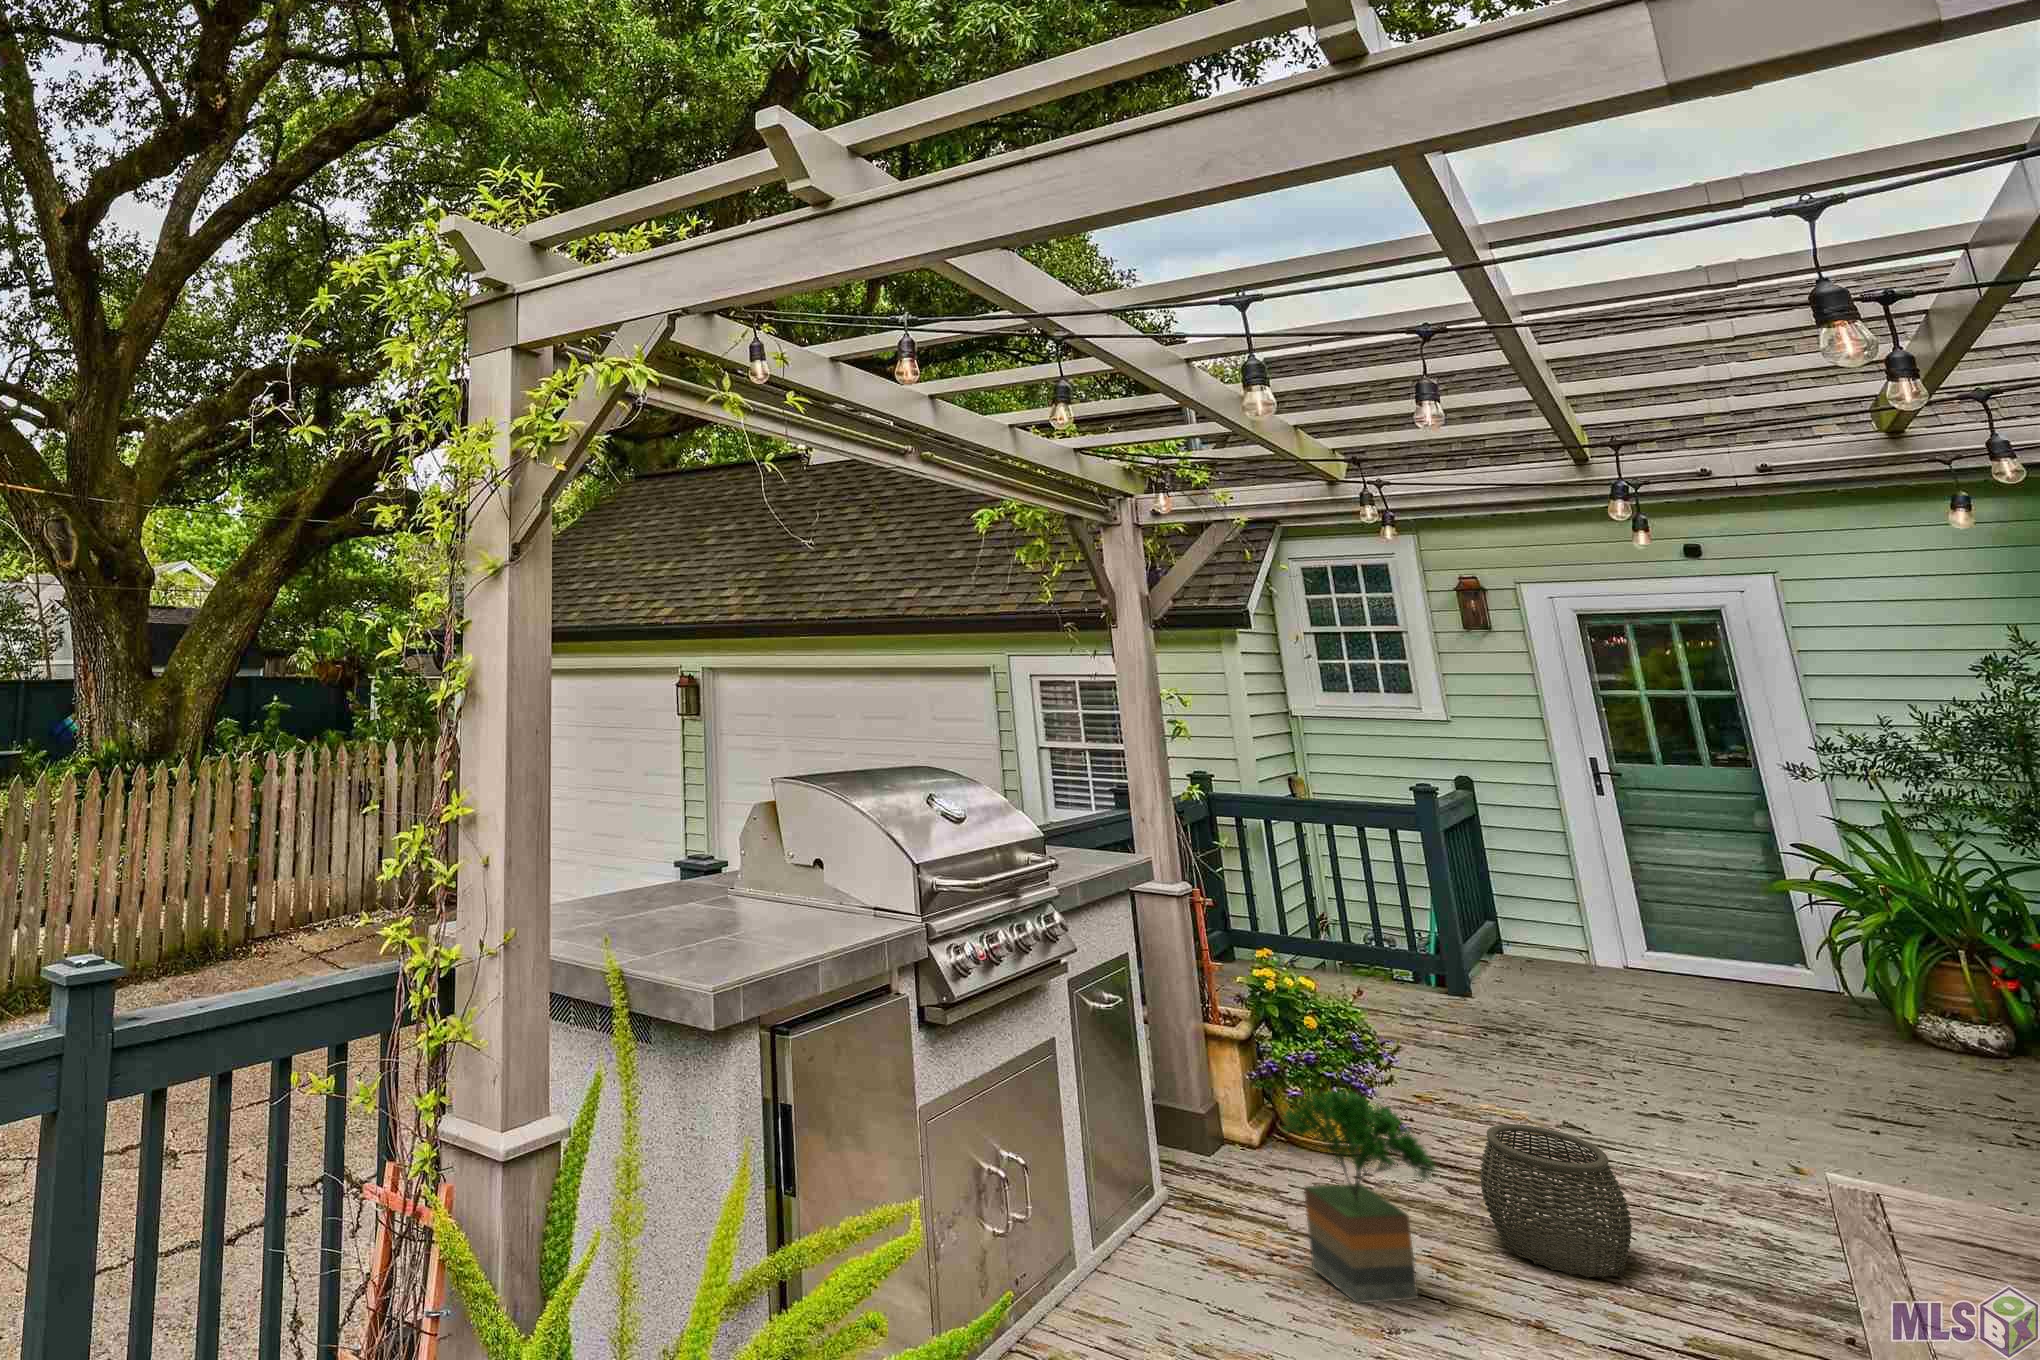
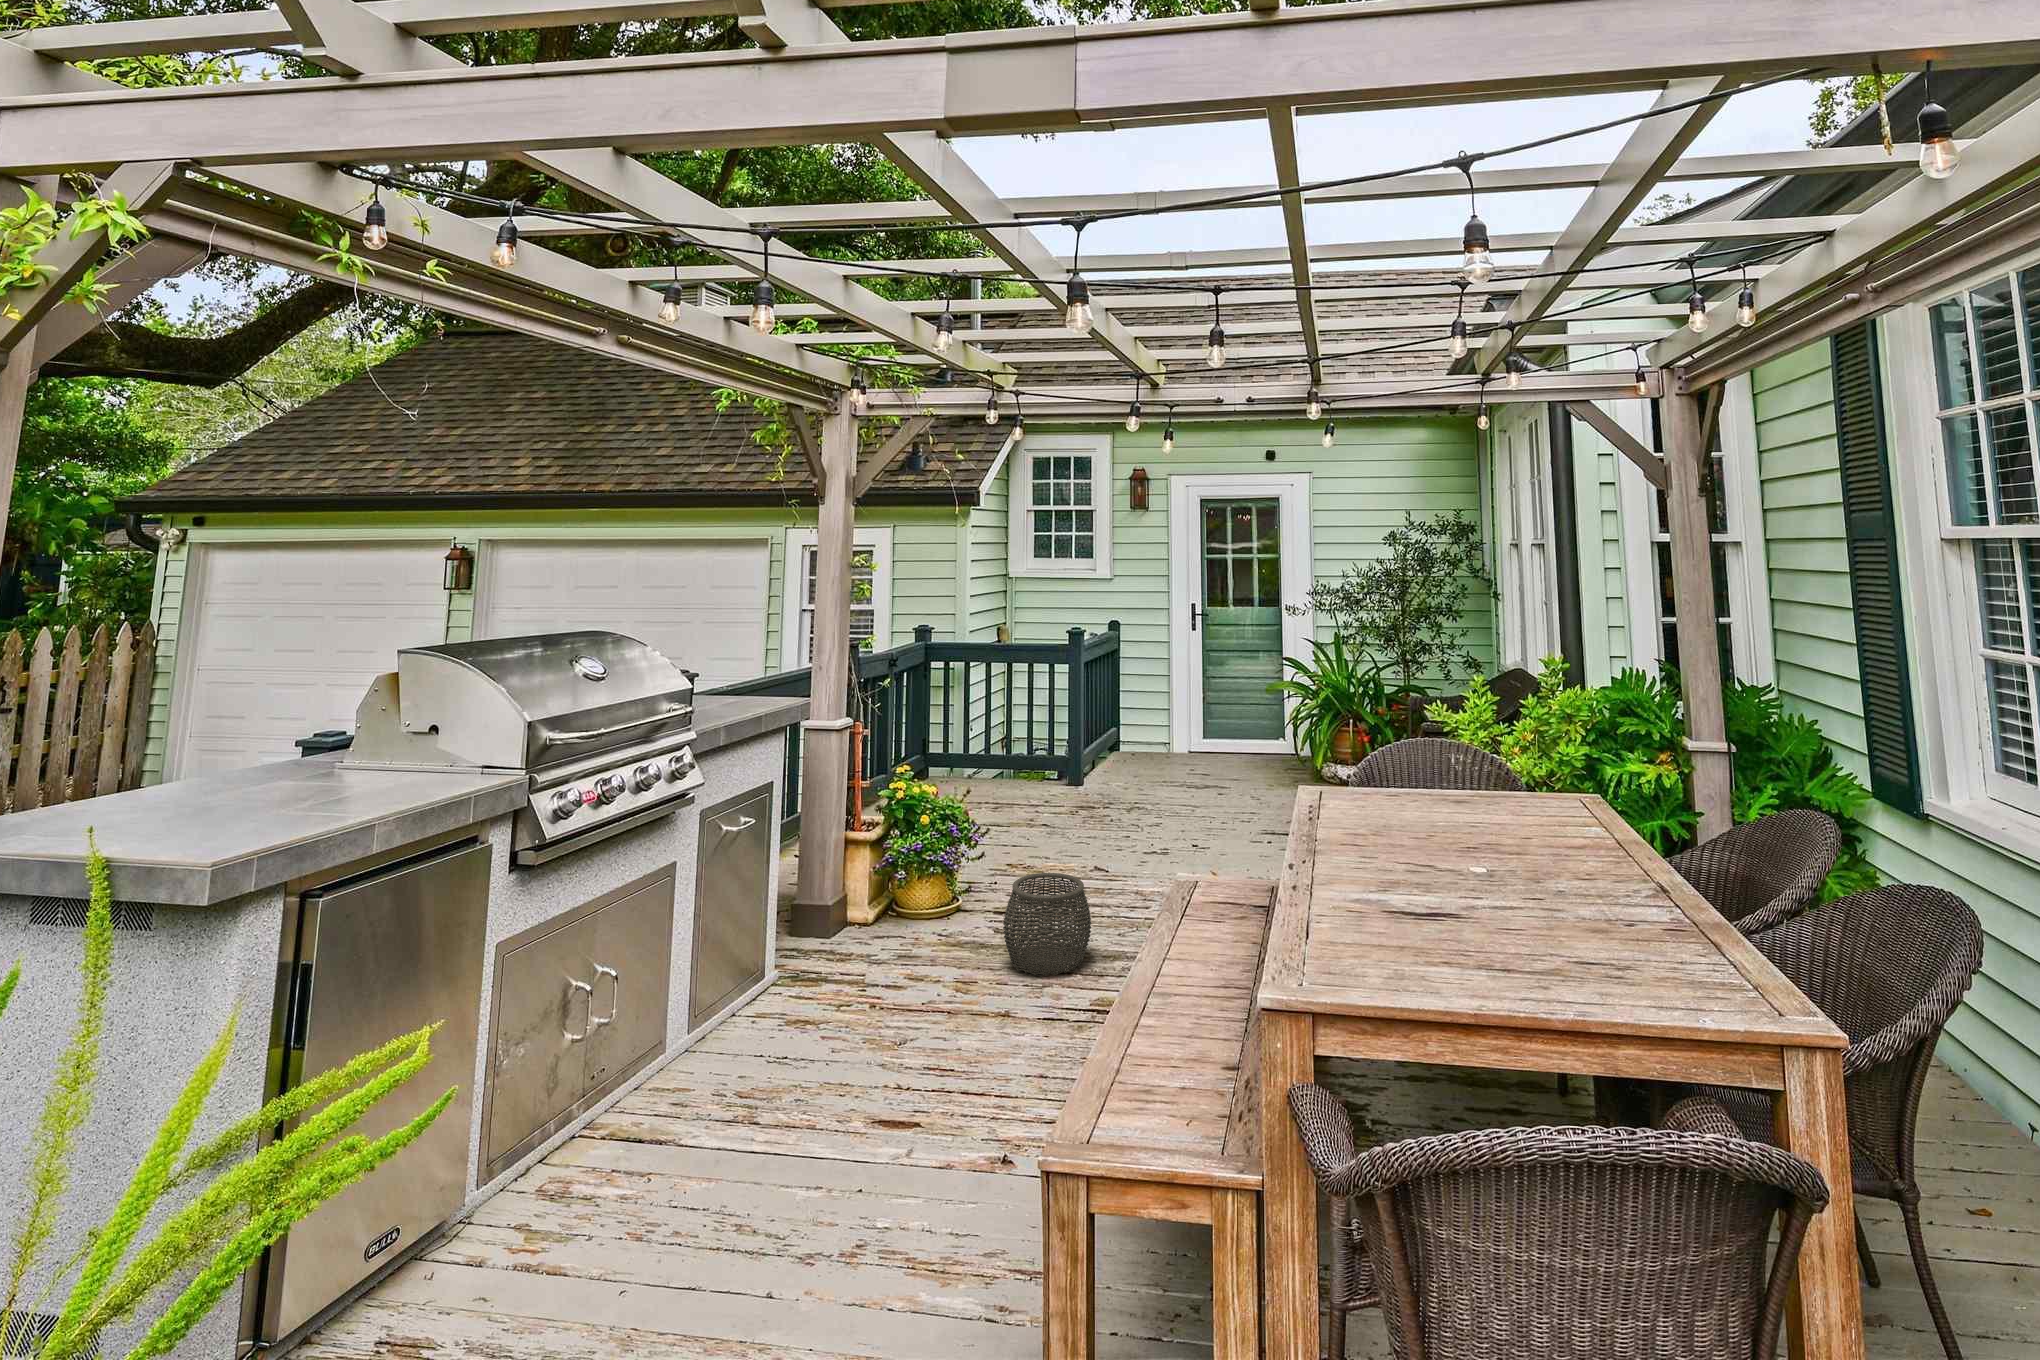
potted tree: present [1283,1090,1435,1304] -> none [856,867,959,1033]

